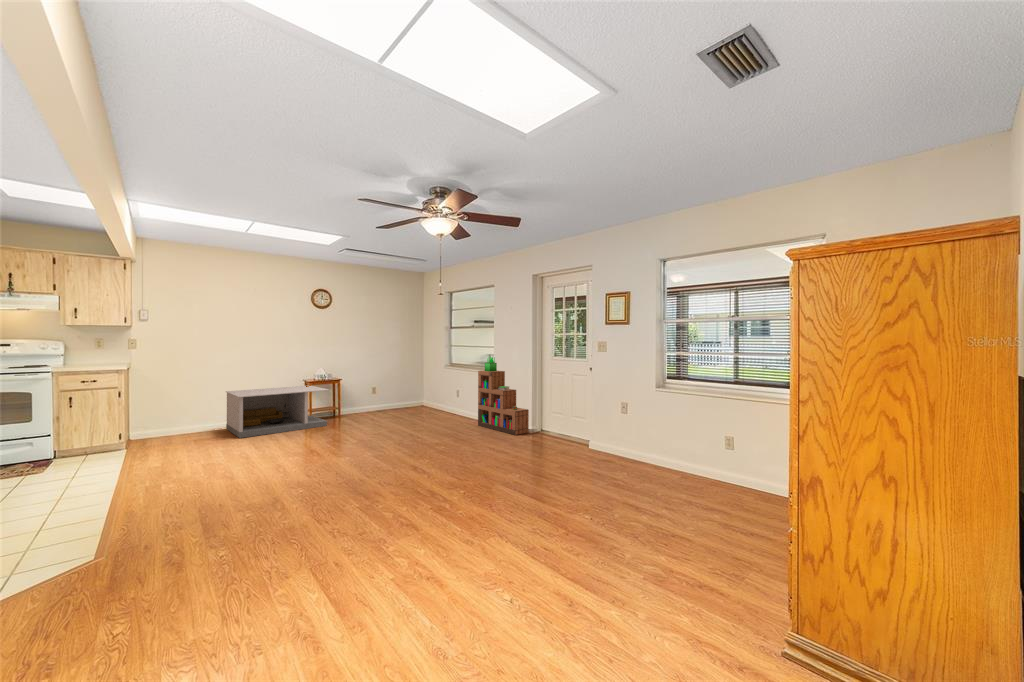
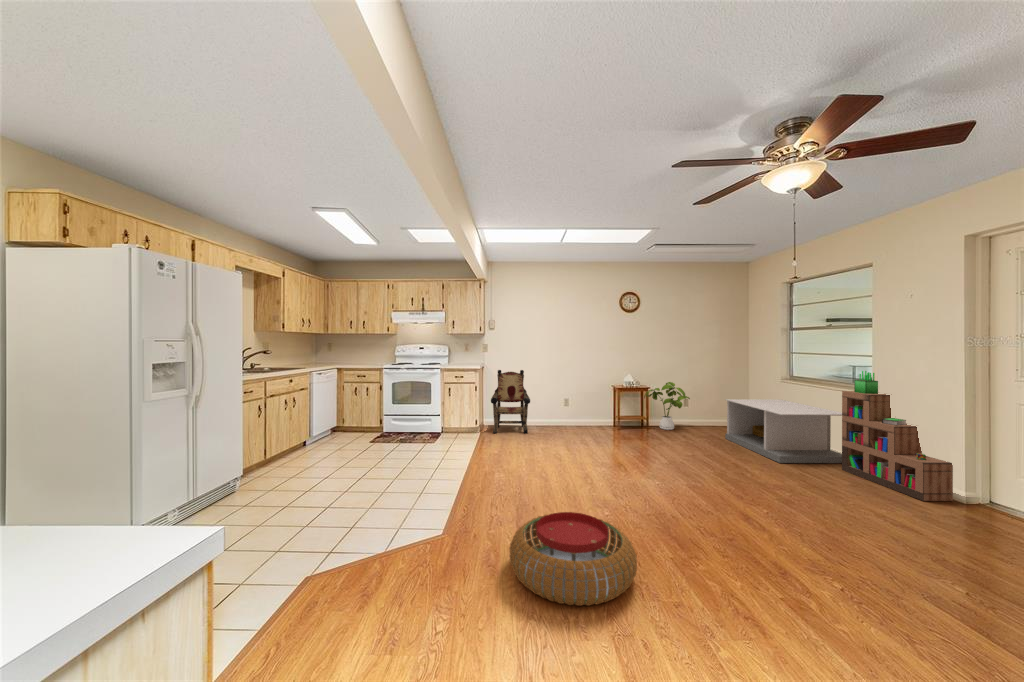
armchair: none [143,369,203,446] -> present [491,370,530,433]
house plant: none [335,373,377,417] -> present [644,382,690,430]
coffee table: present [226,386,328,438] -> present [725,399,842,463]
pouf: none [205,485,333,560] -> present [509,512,637,606]

